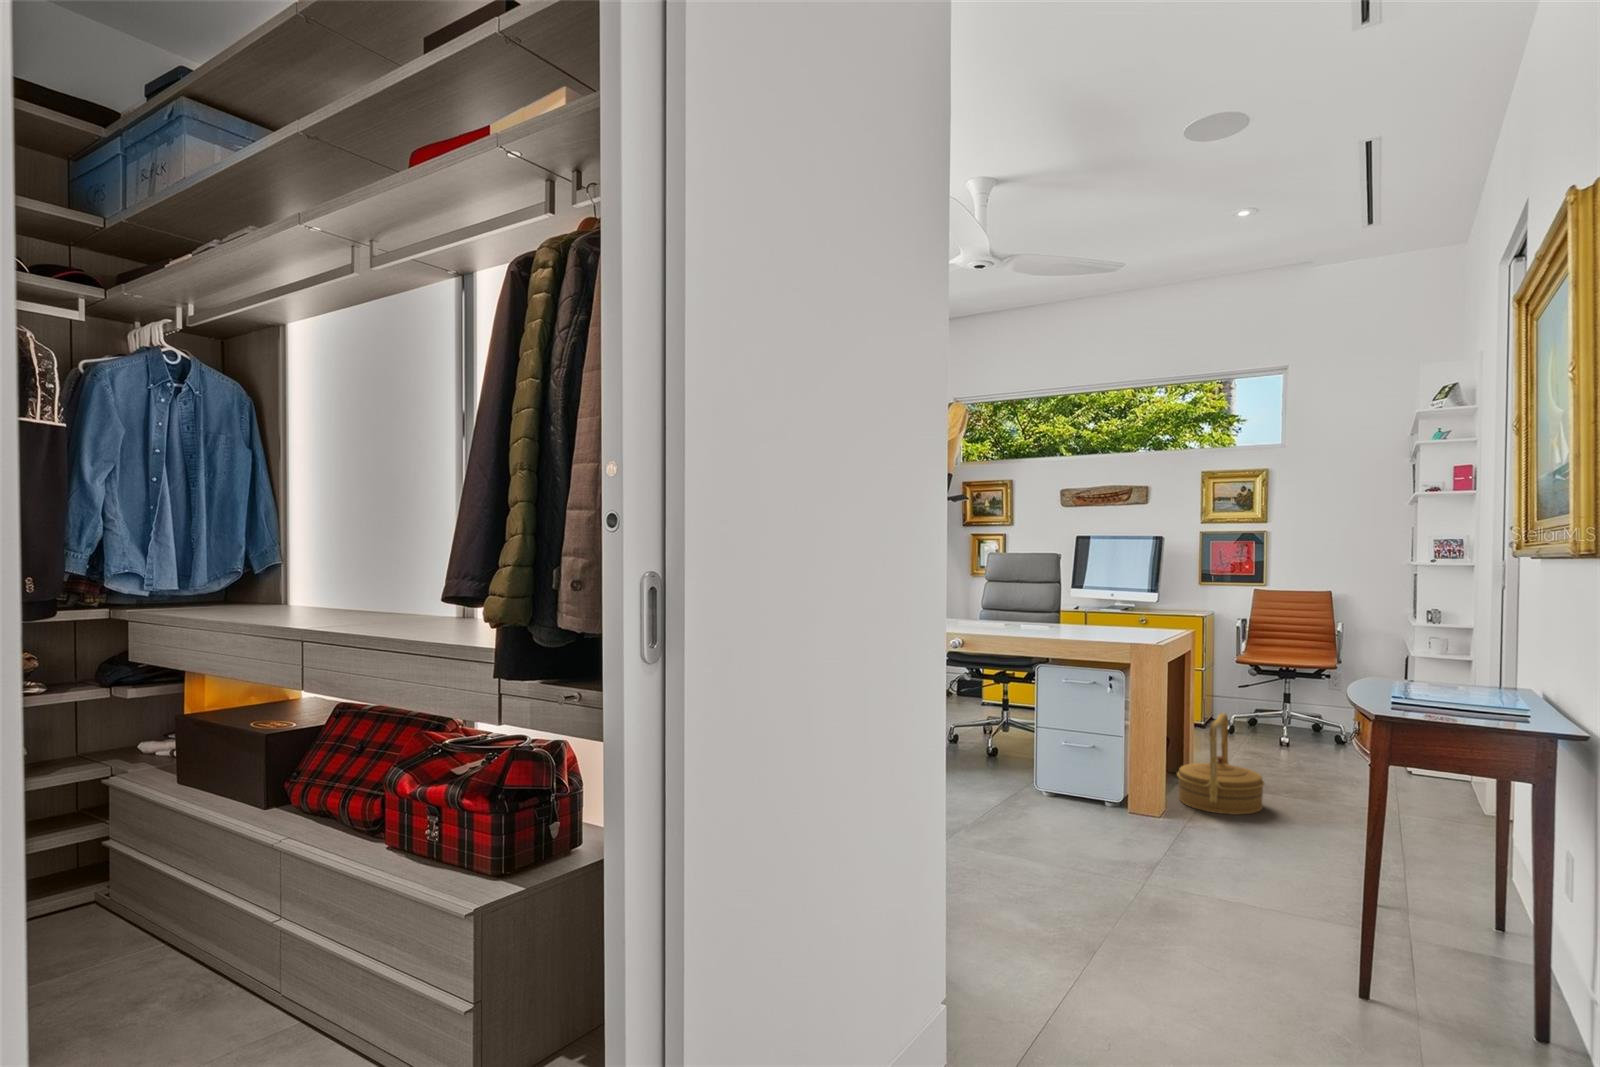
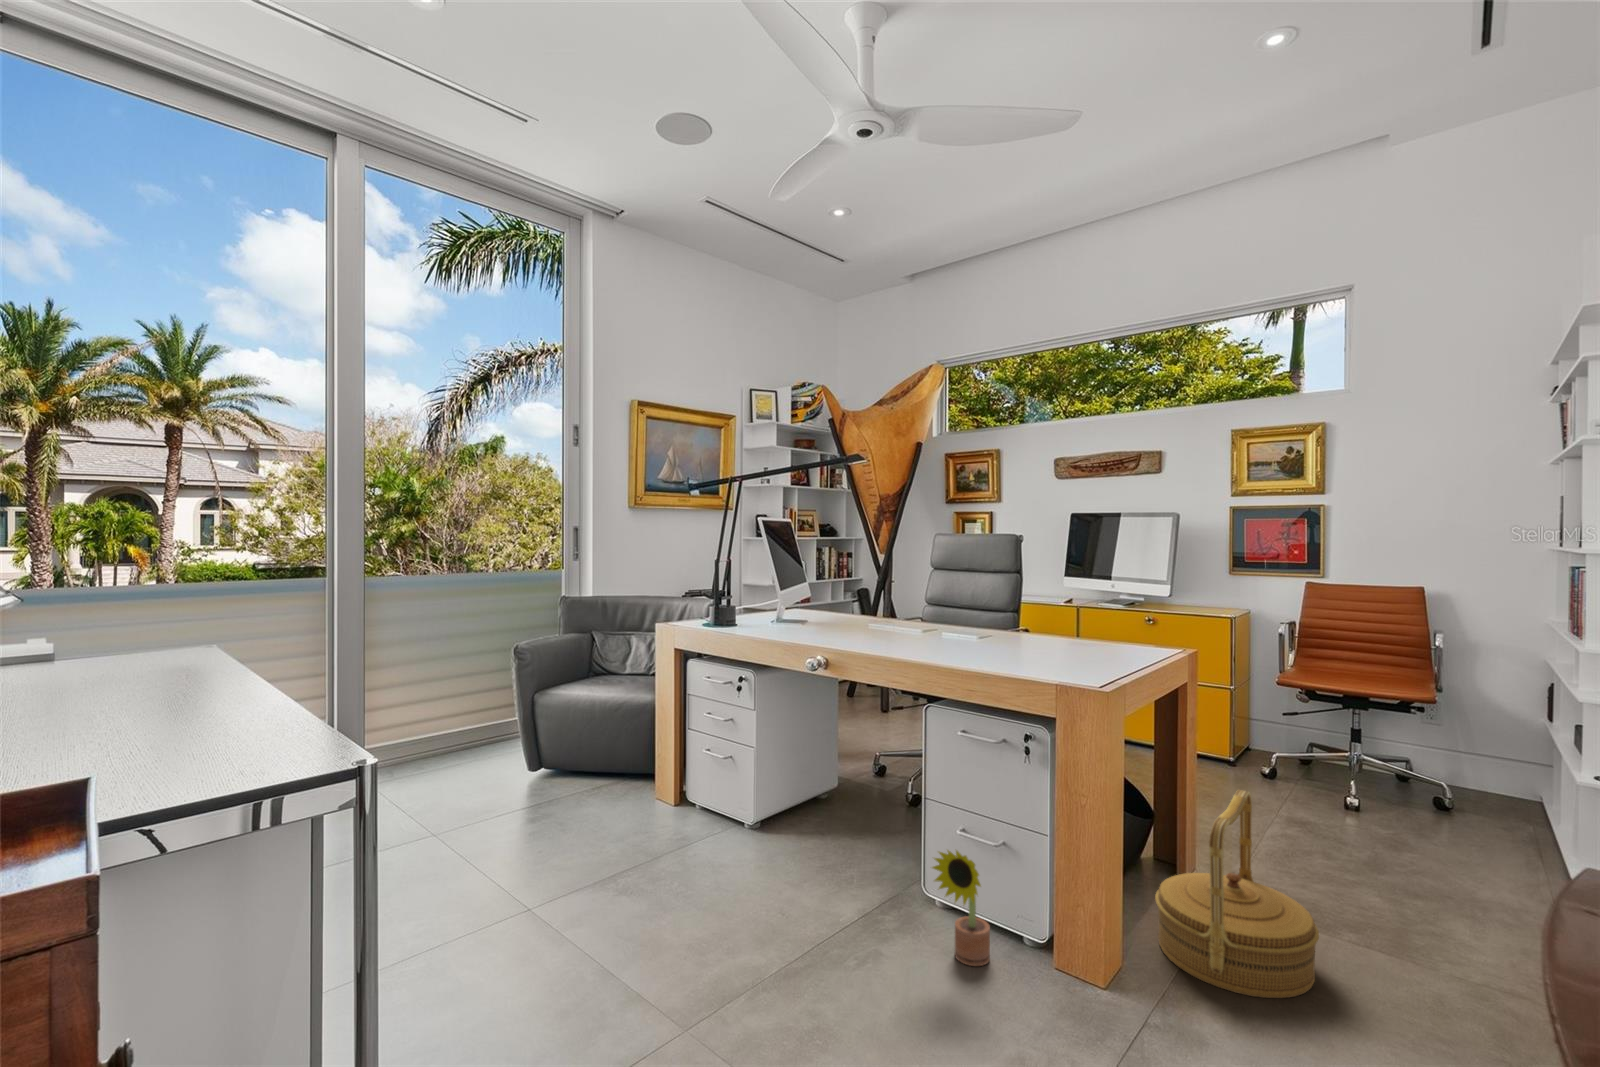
decorative plant: none [1059,745,1092,812] -> present [932,850,990,966]

